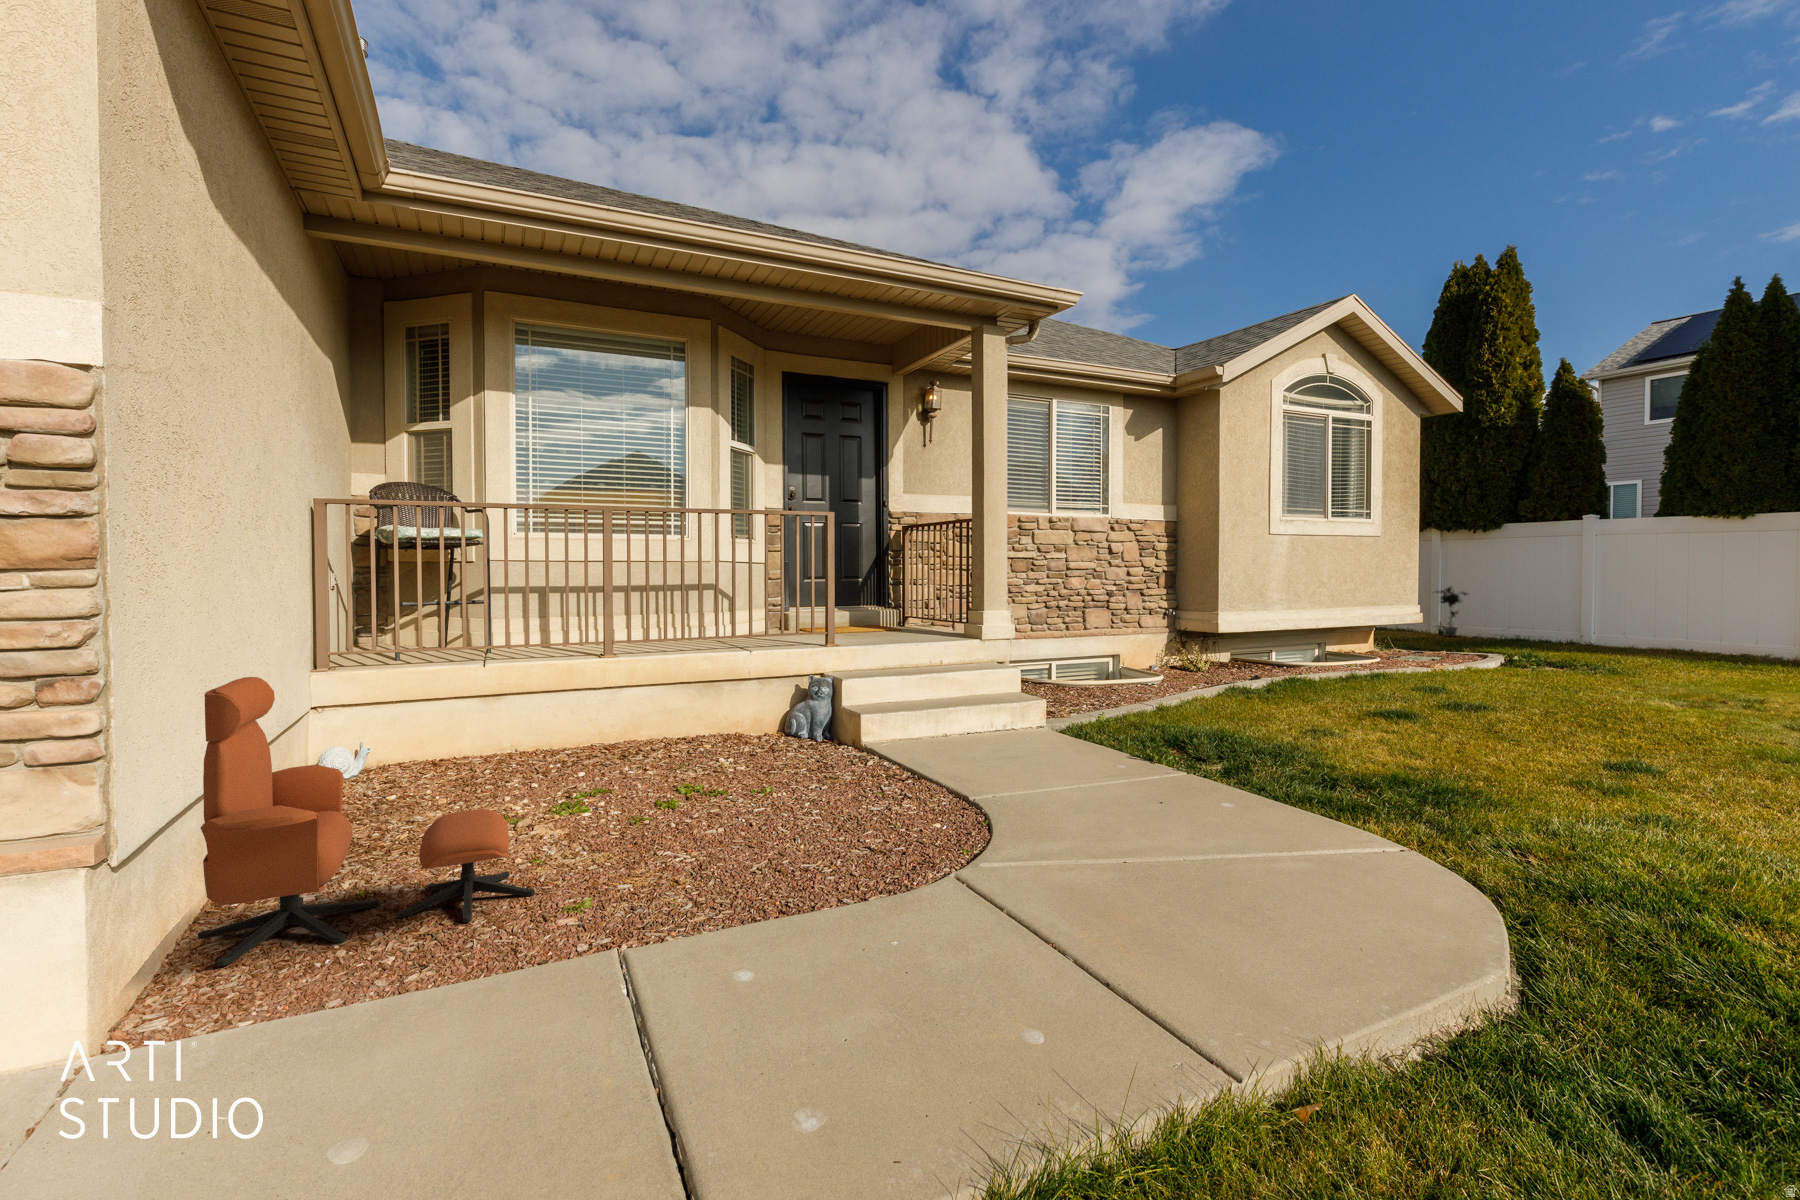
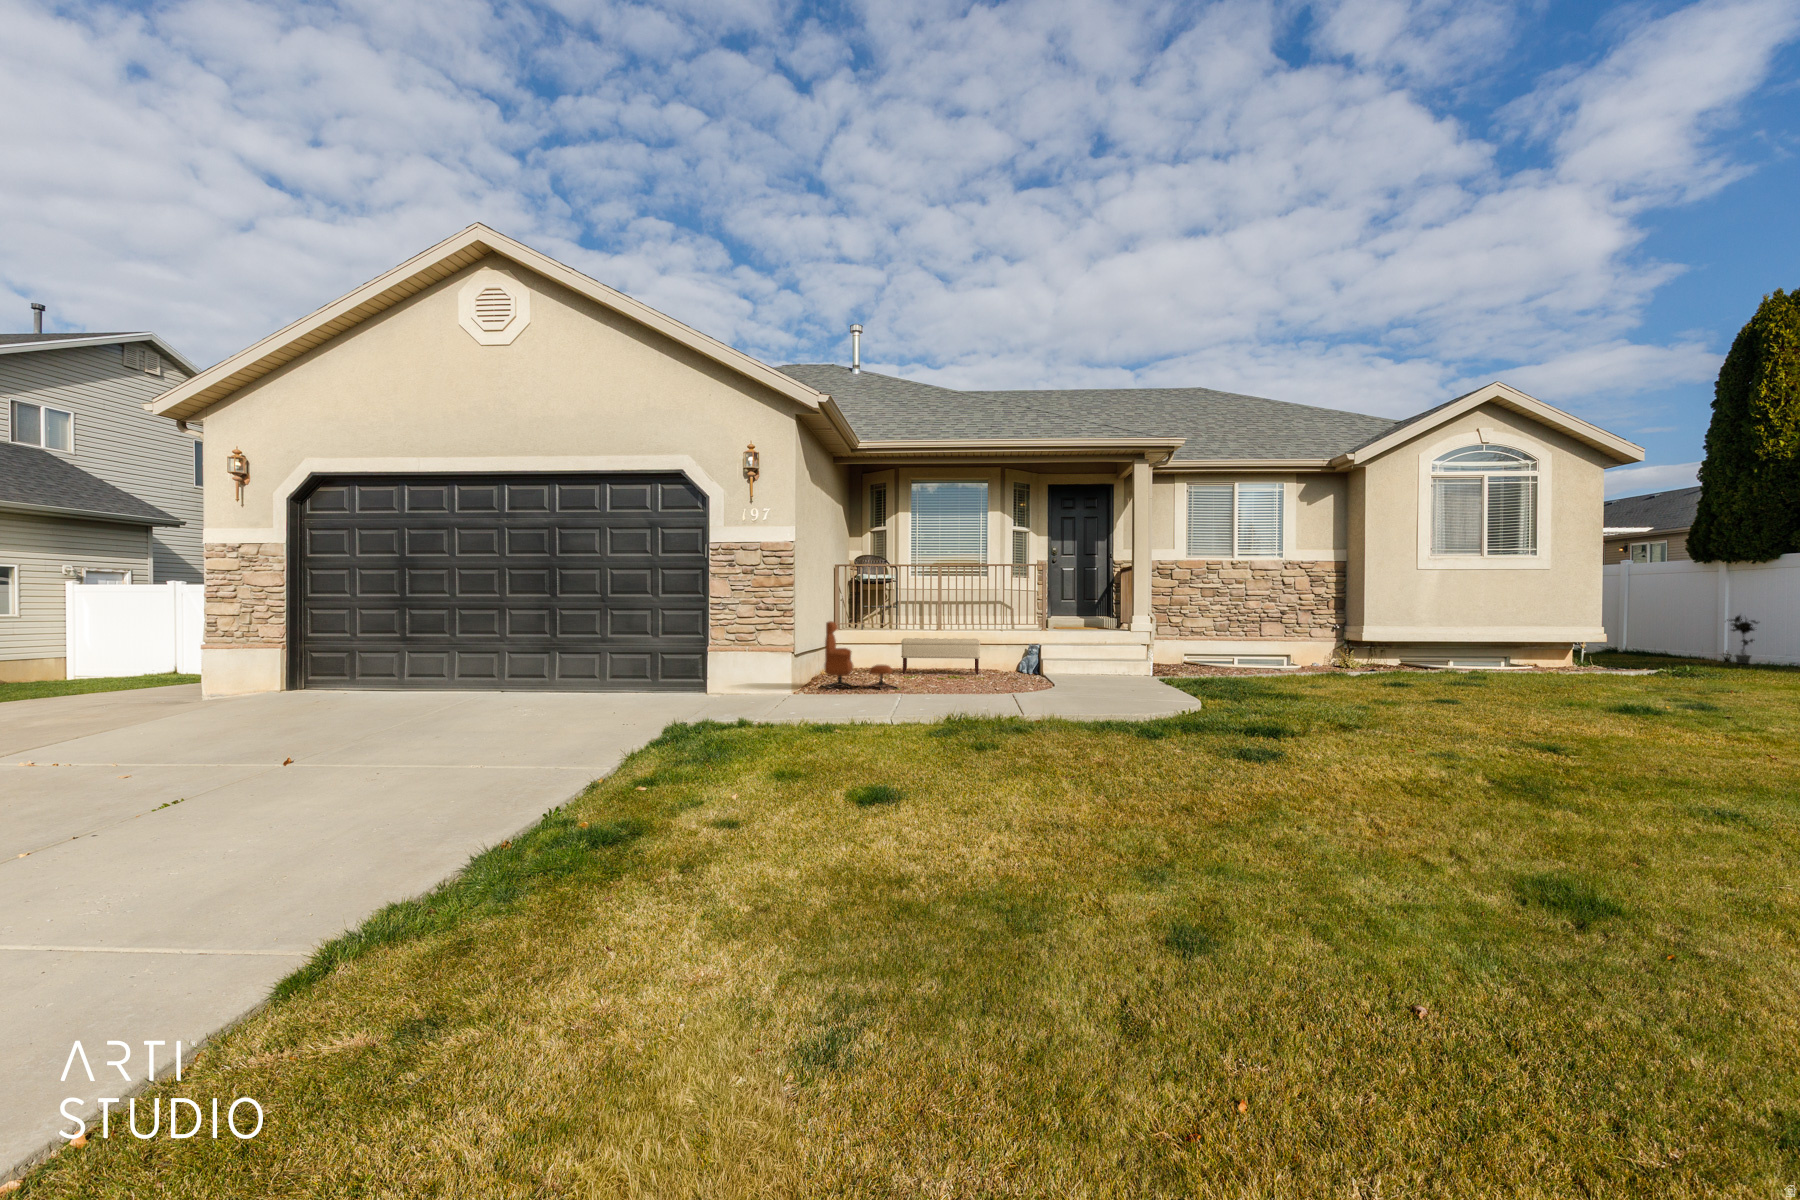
bench: none [510,672,715,779] -> present [901,638,980,675]

